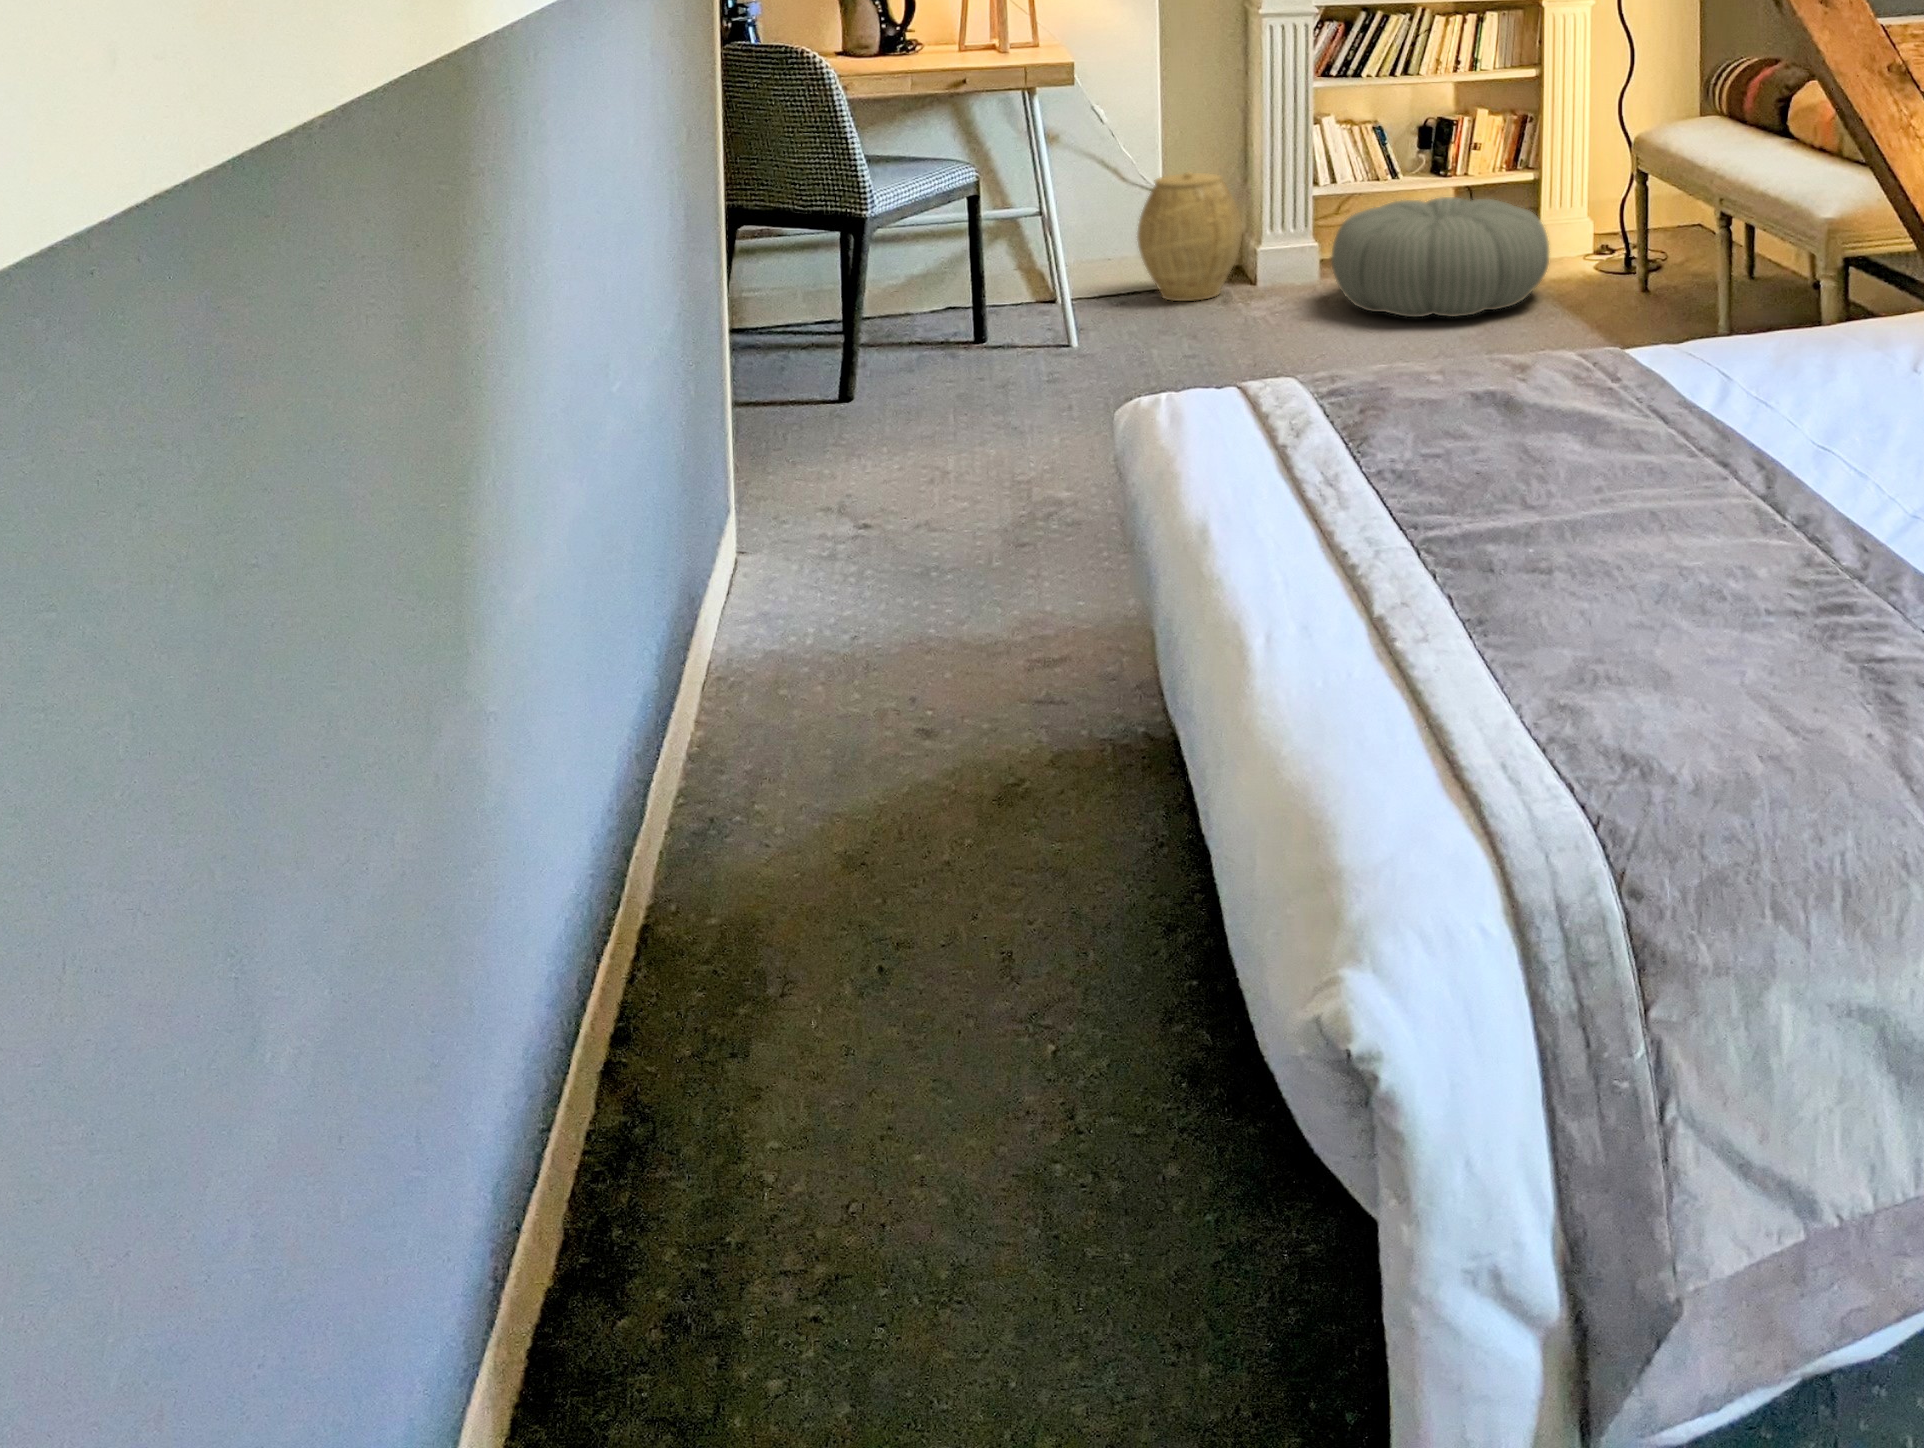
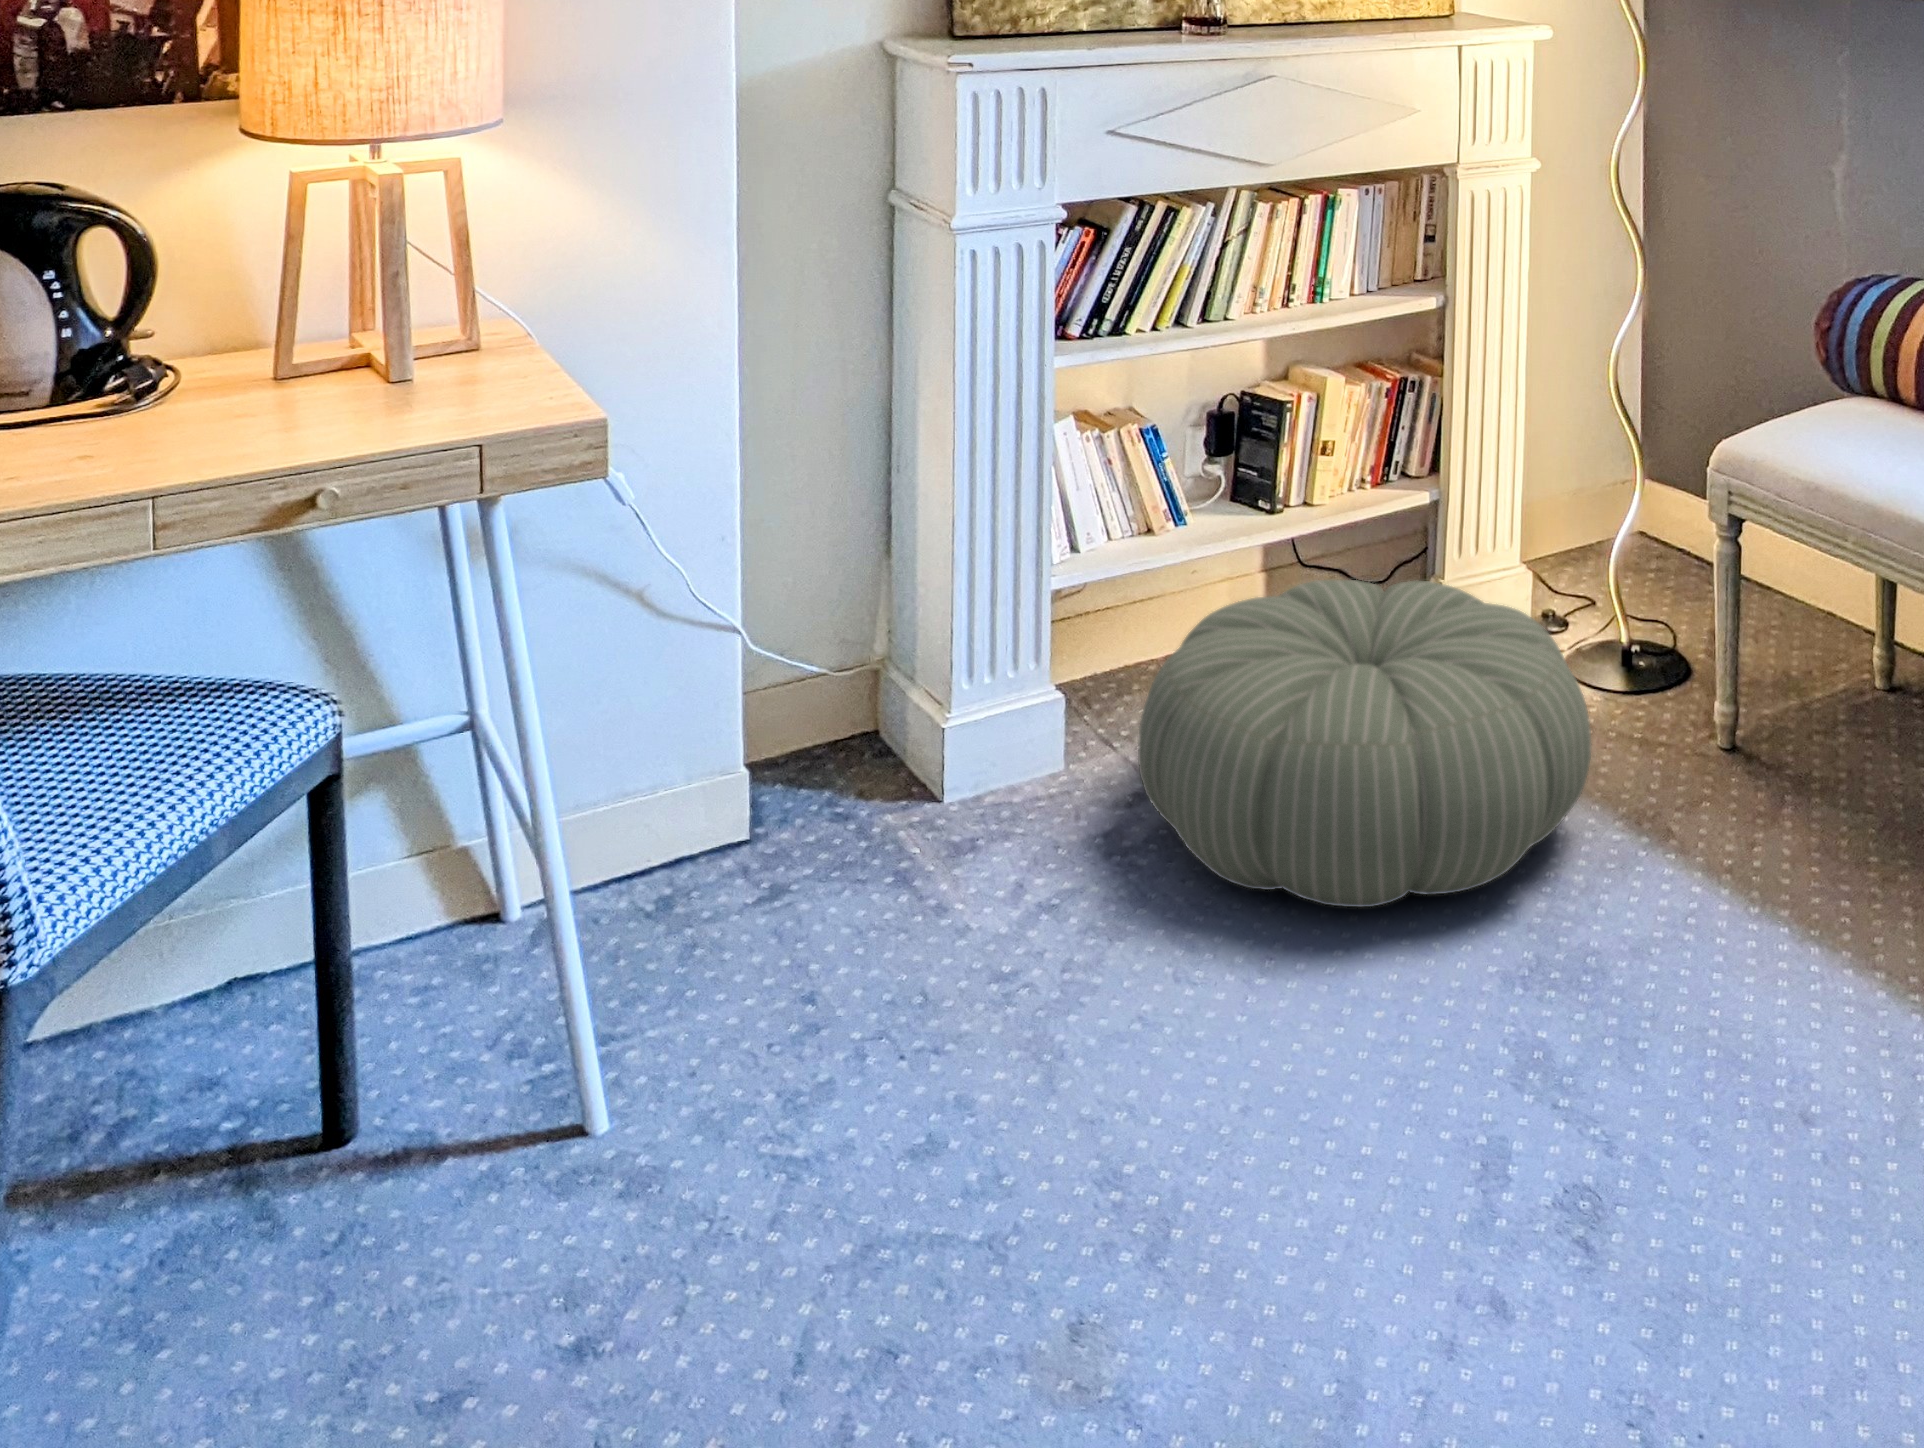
woven basket: present [1137,171,1242,301] -> none [693,576,925,885]

